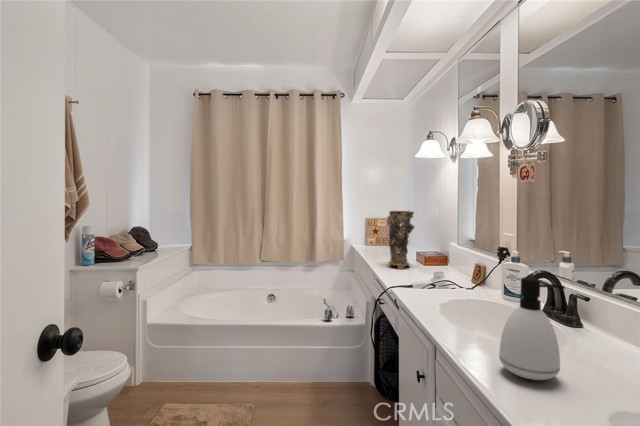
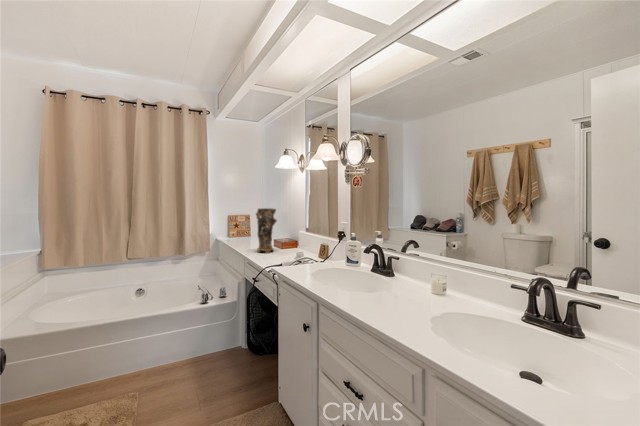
soap dispenser: present [499,277,565,380] -> none [365,247,399,307]

